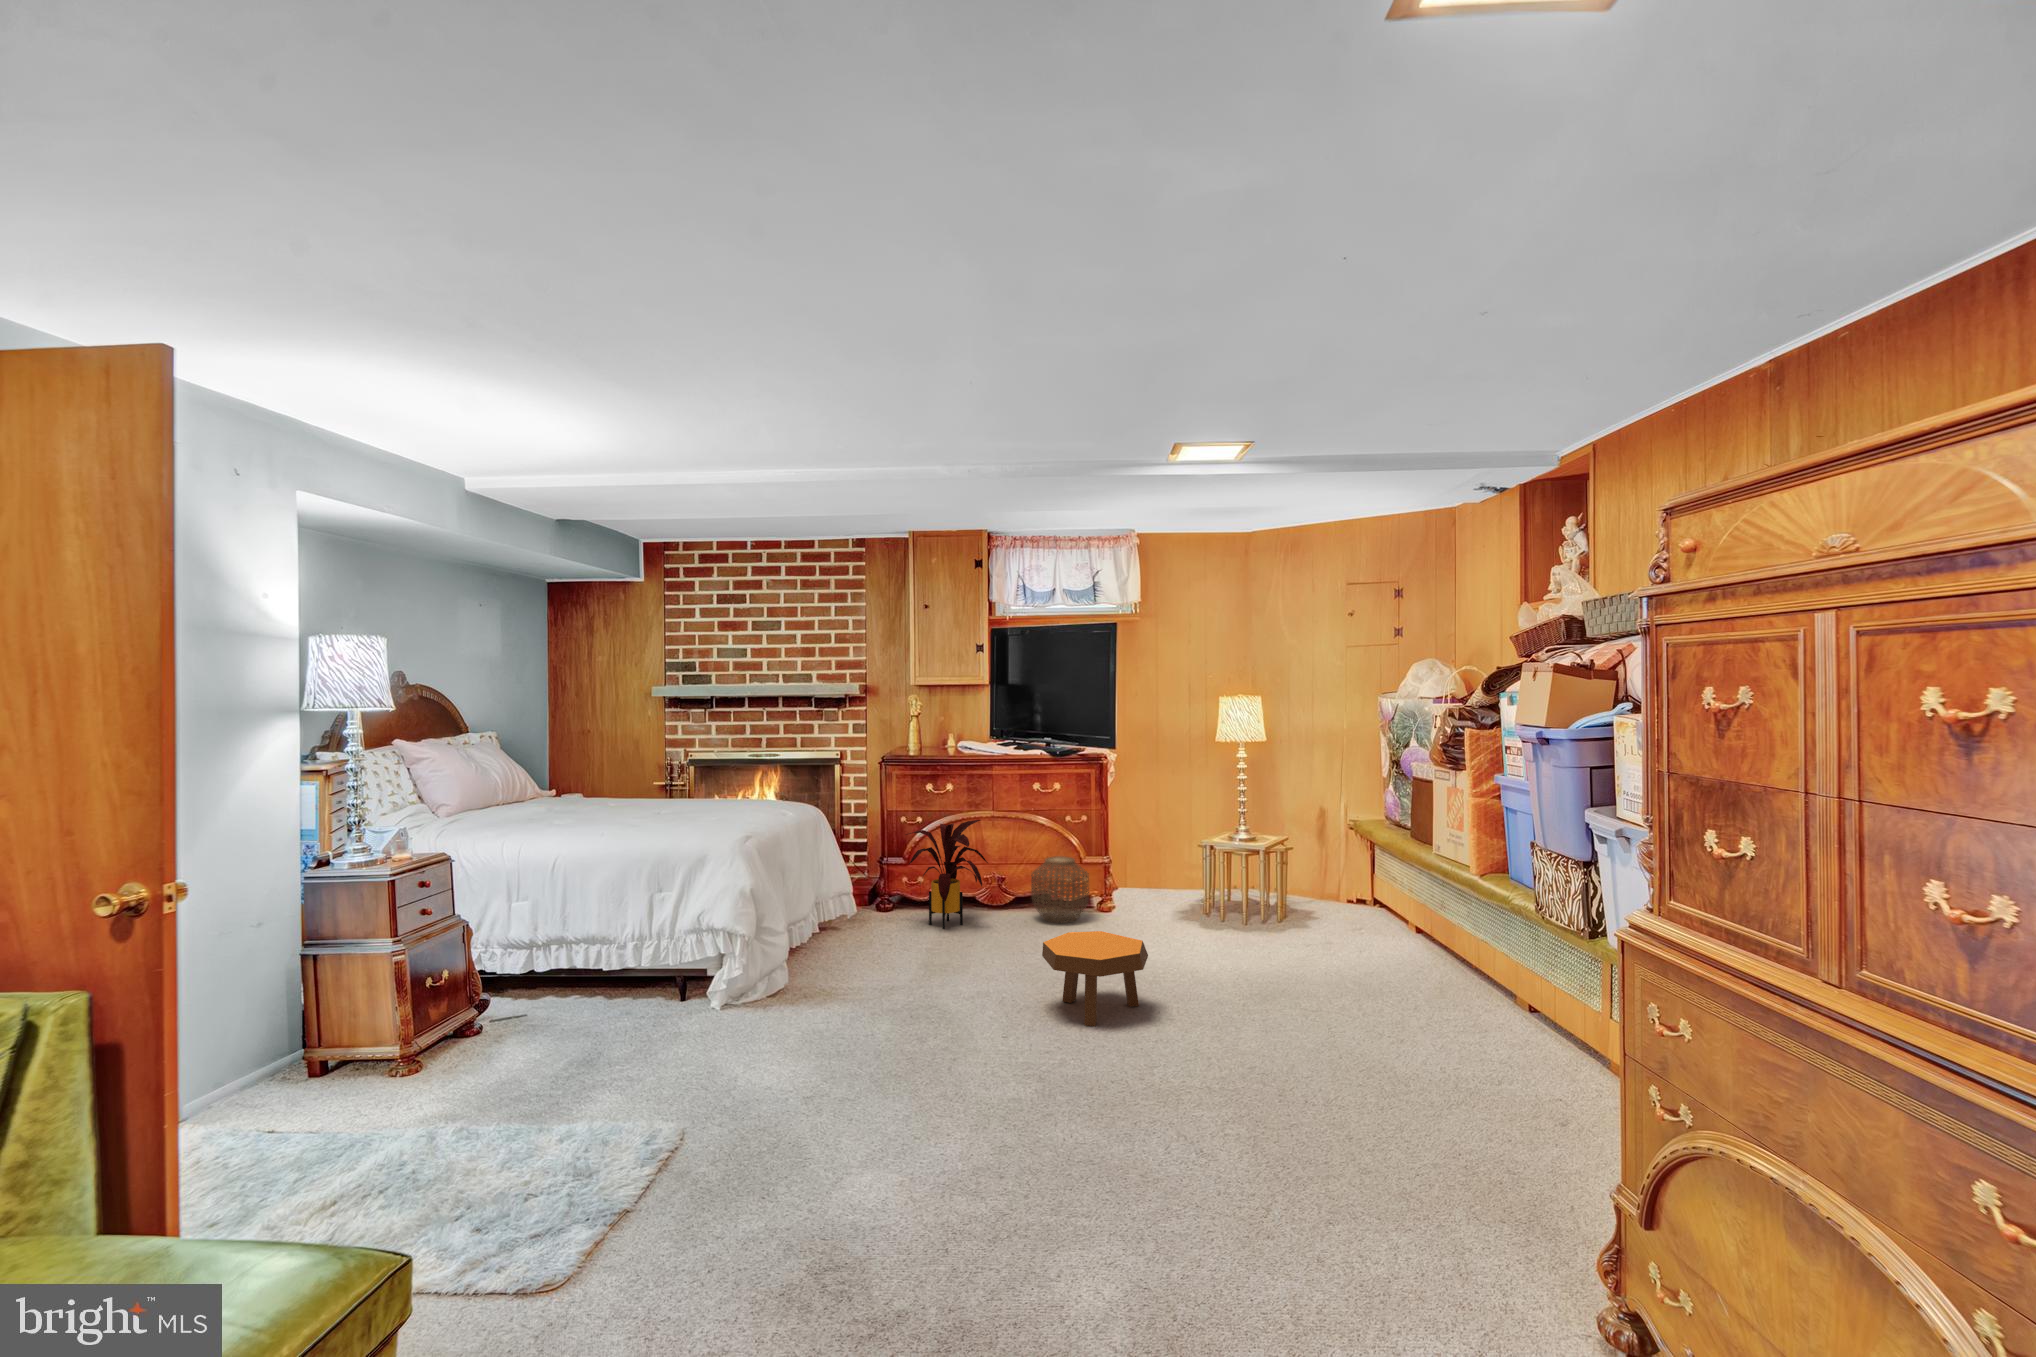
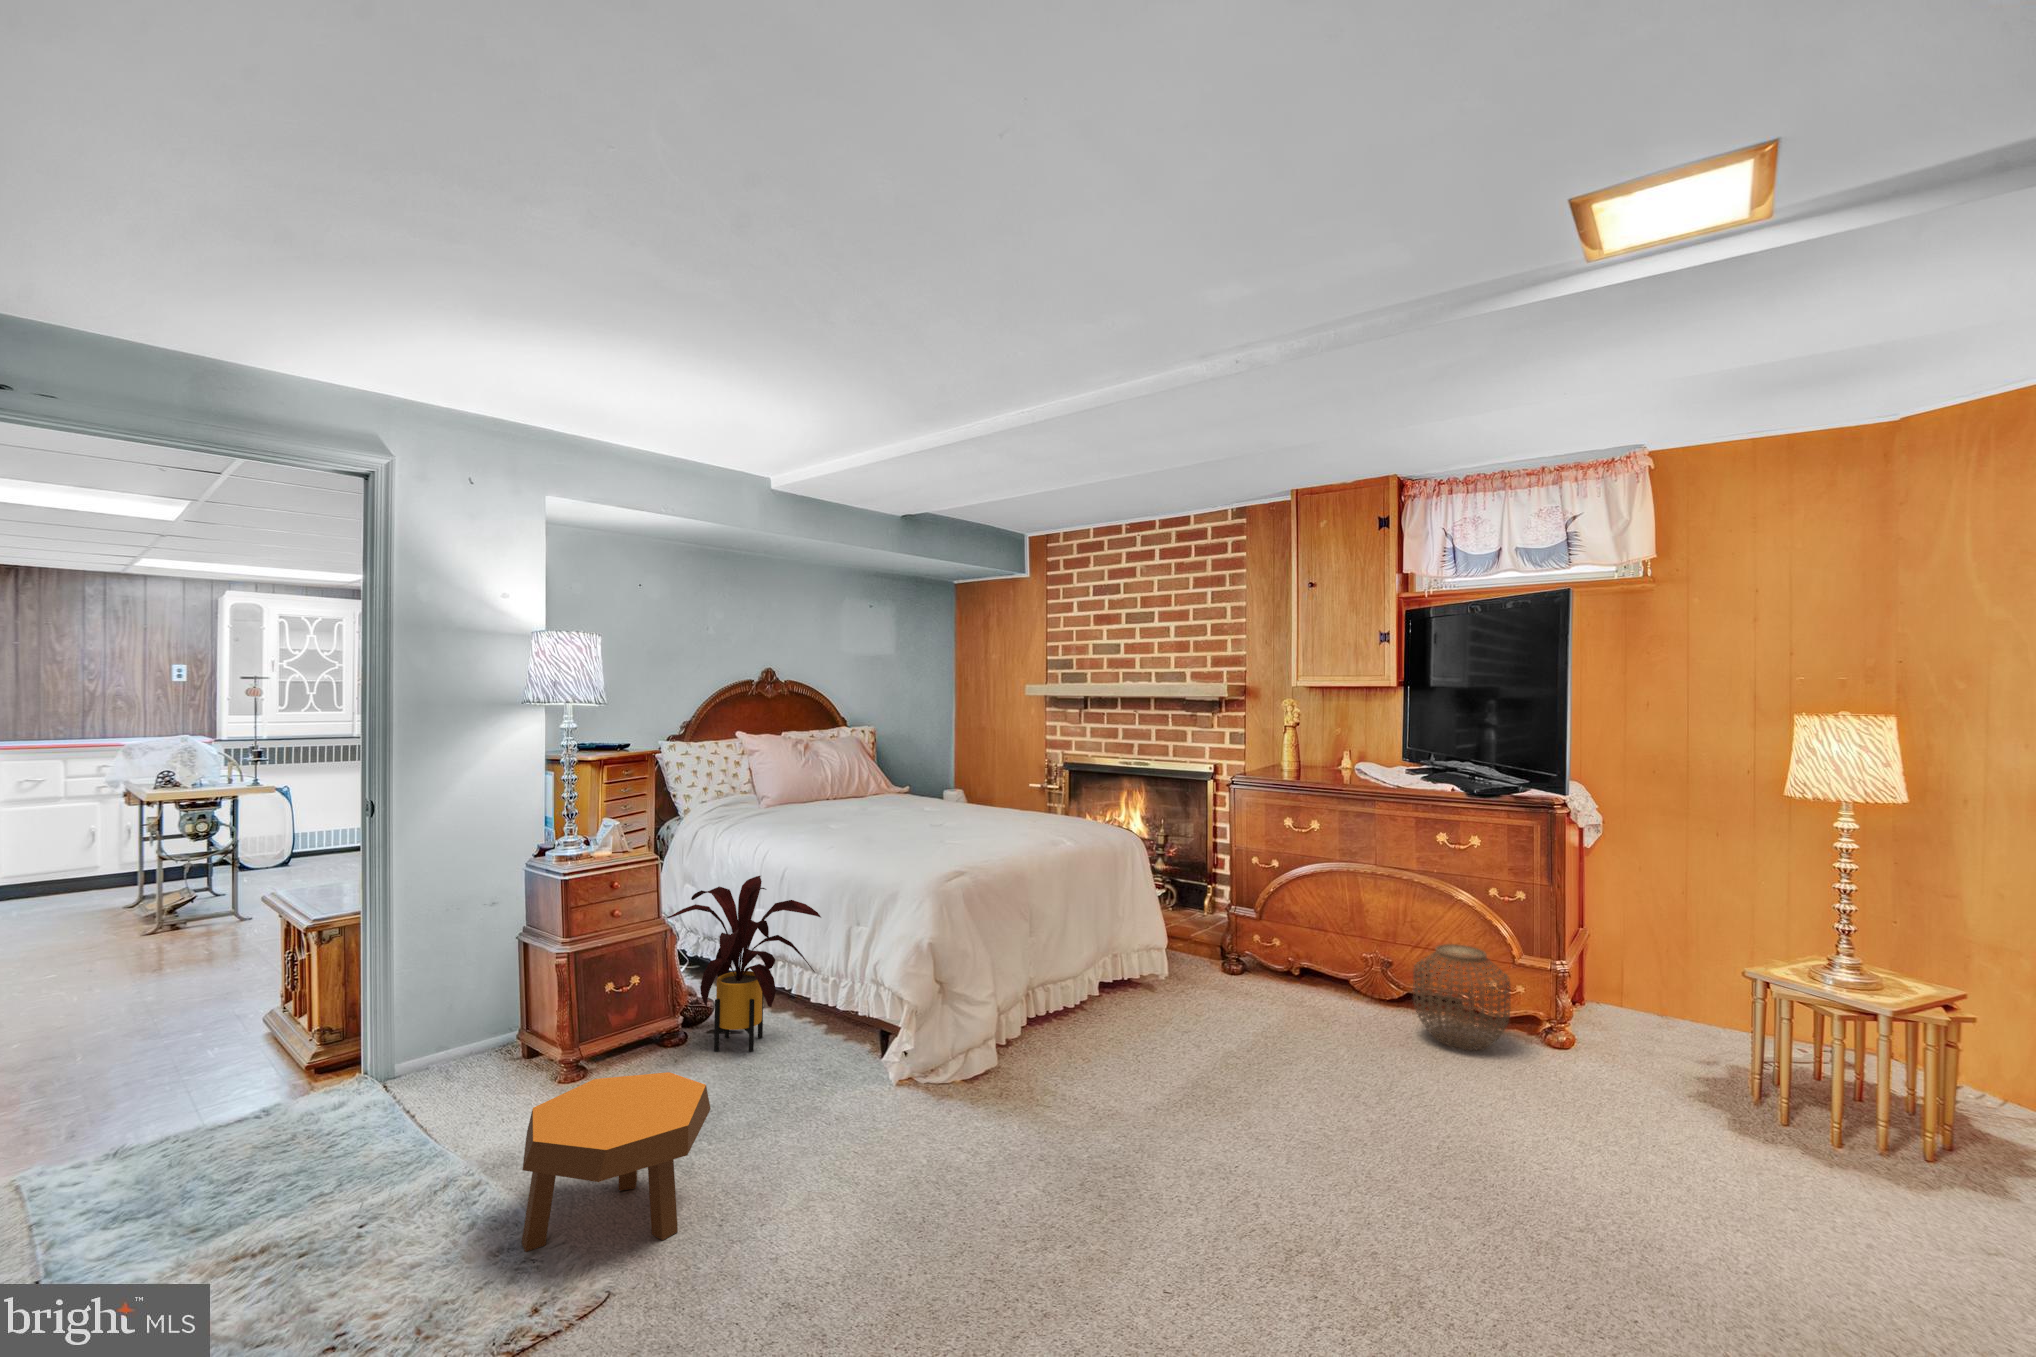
house plant: present [906,820,988,929] -> present [667,876,821,1052]
footstool: present [1042,931,1148,1026] -> present [522,1072,711,1252]

